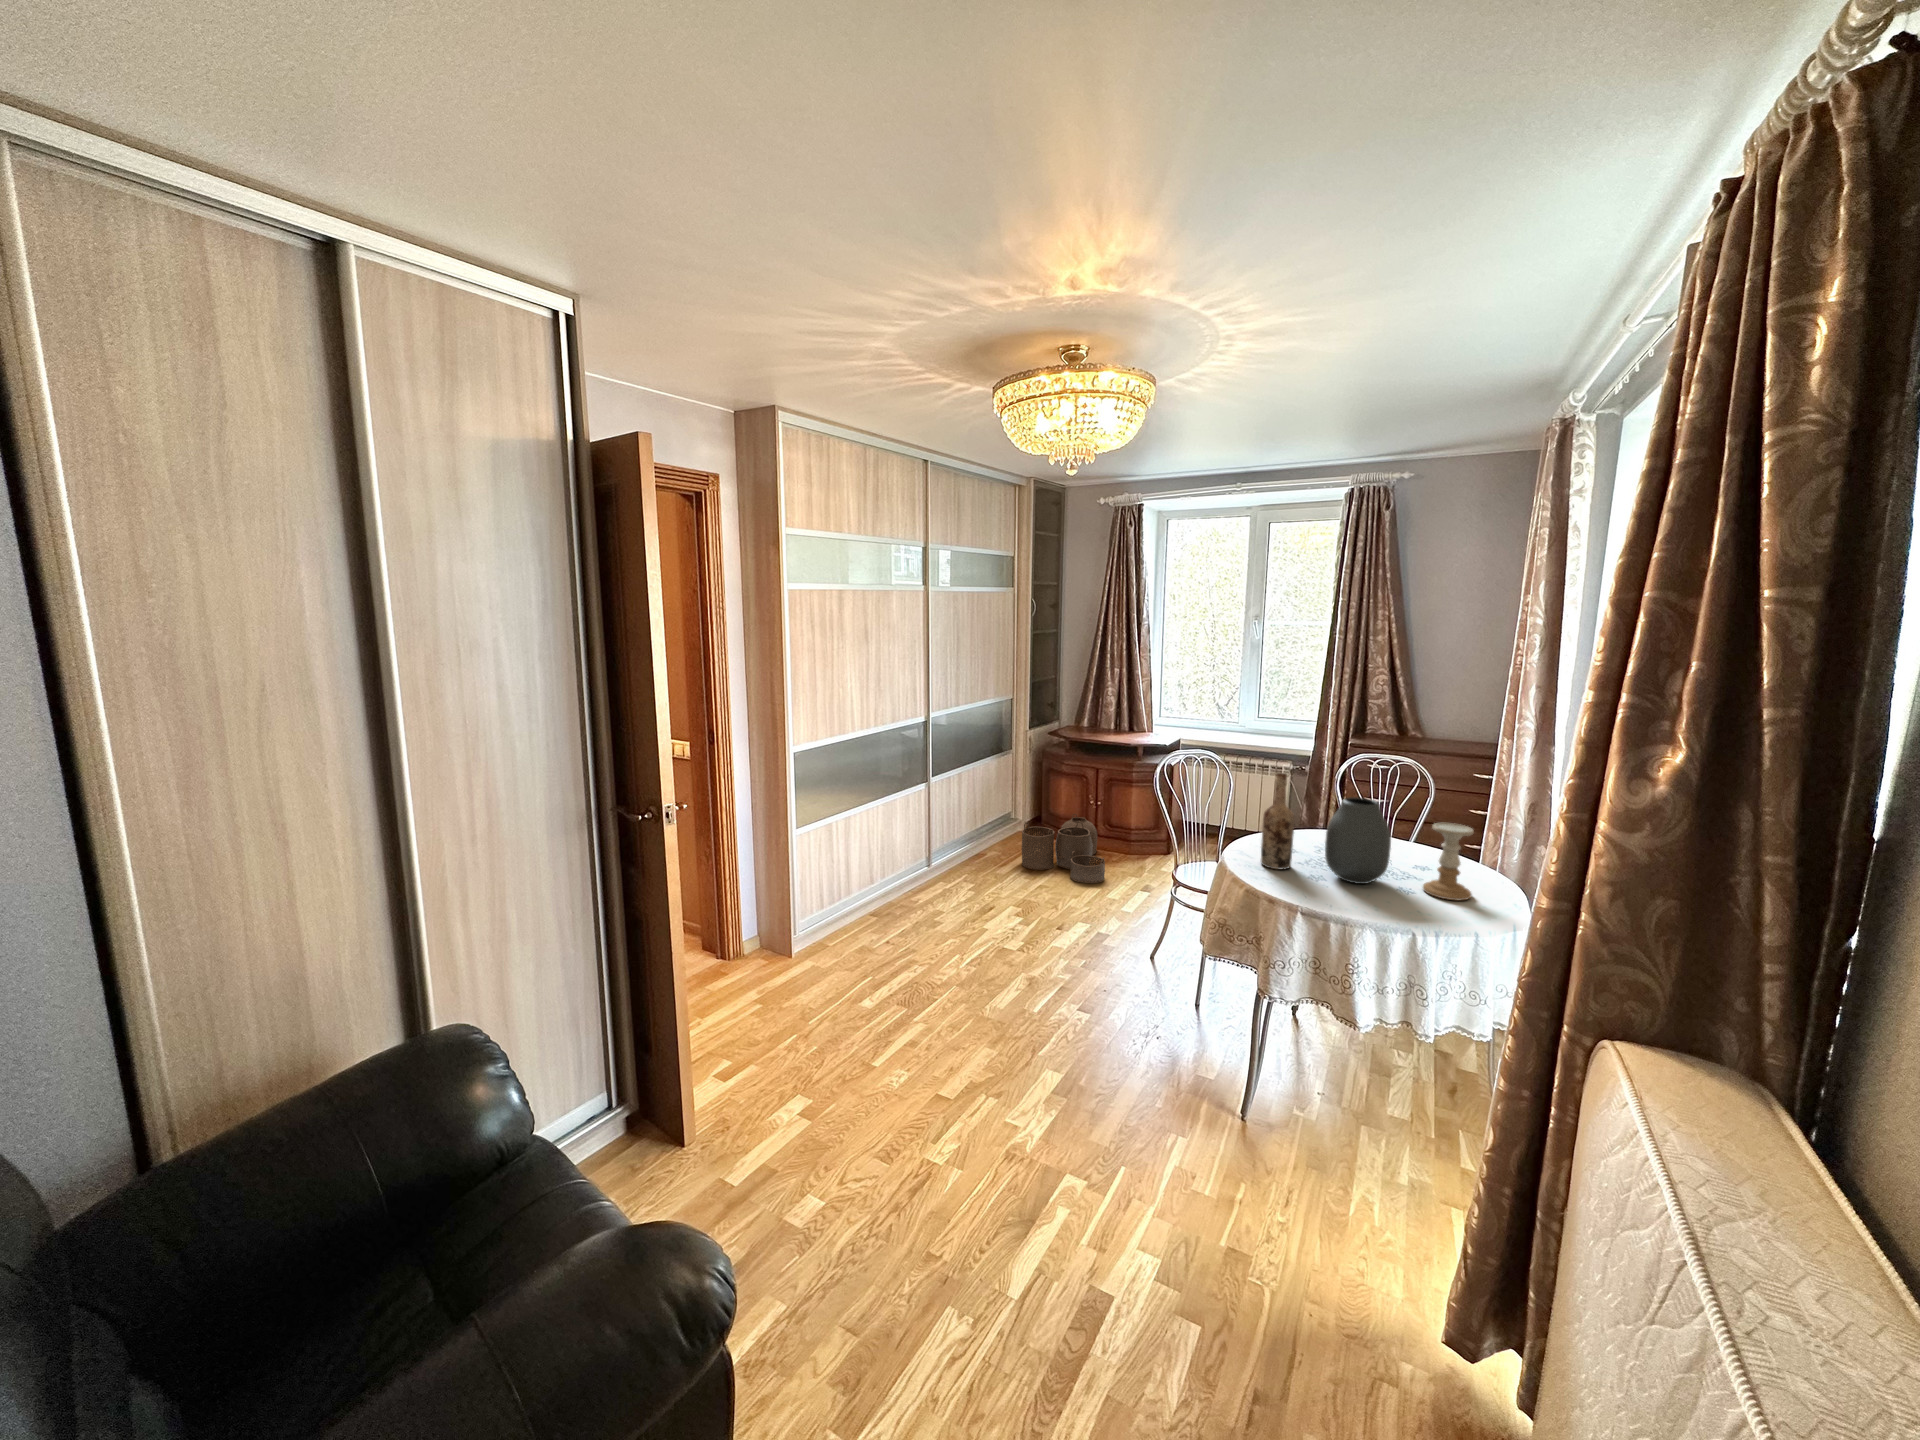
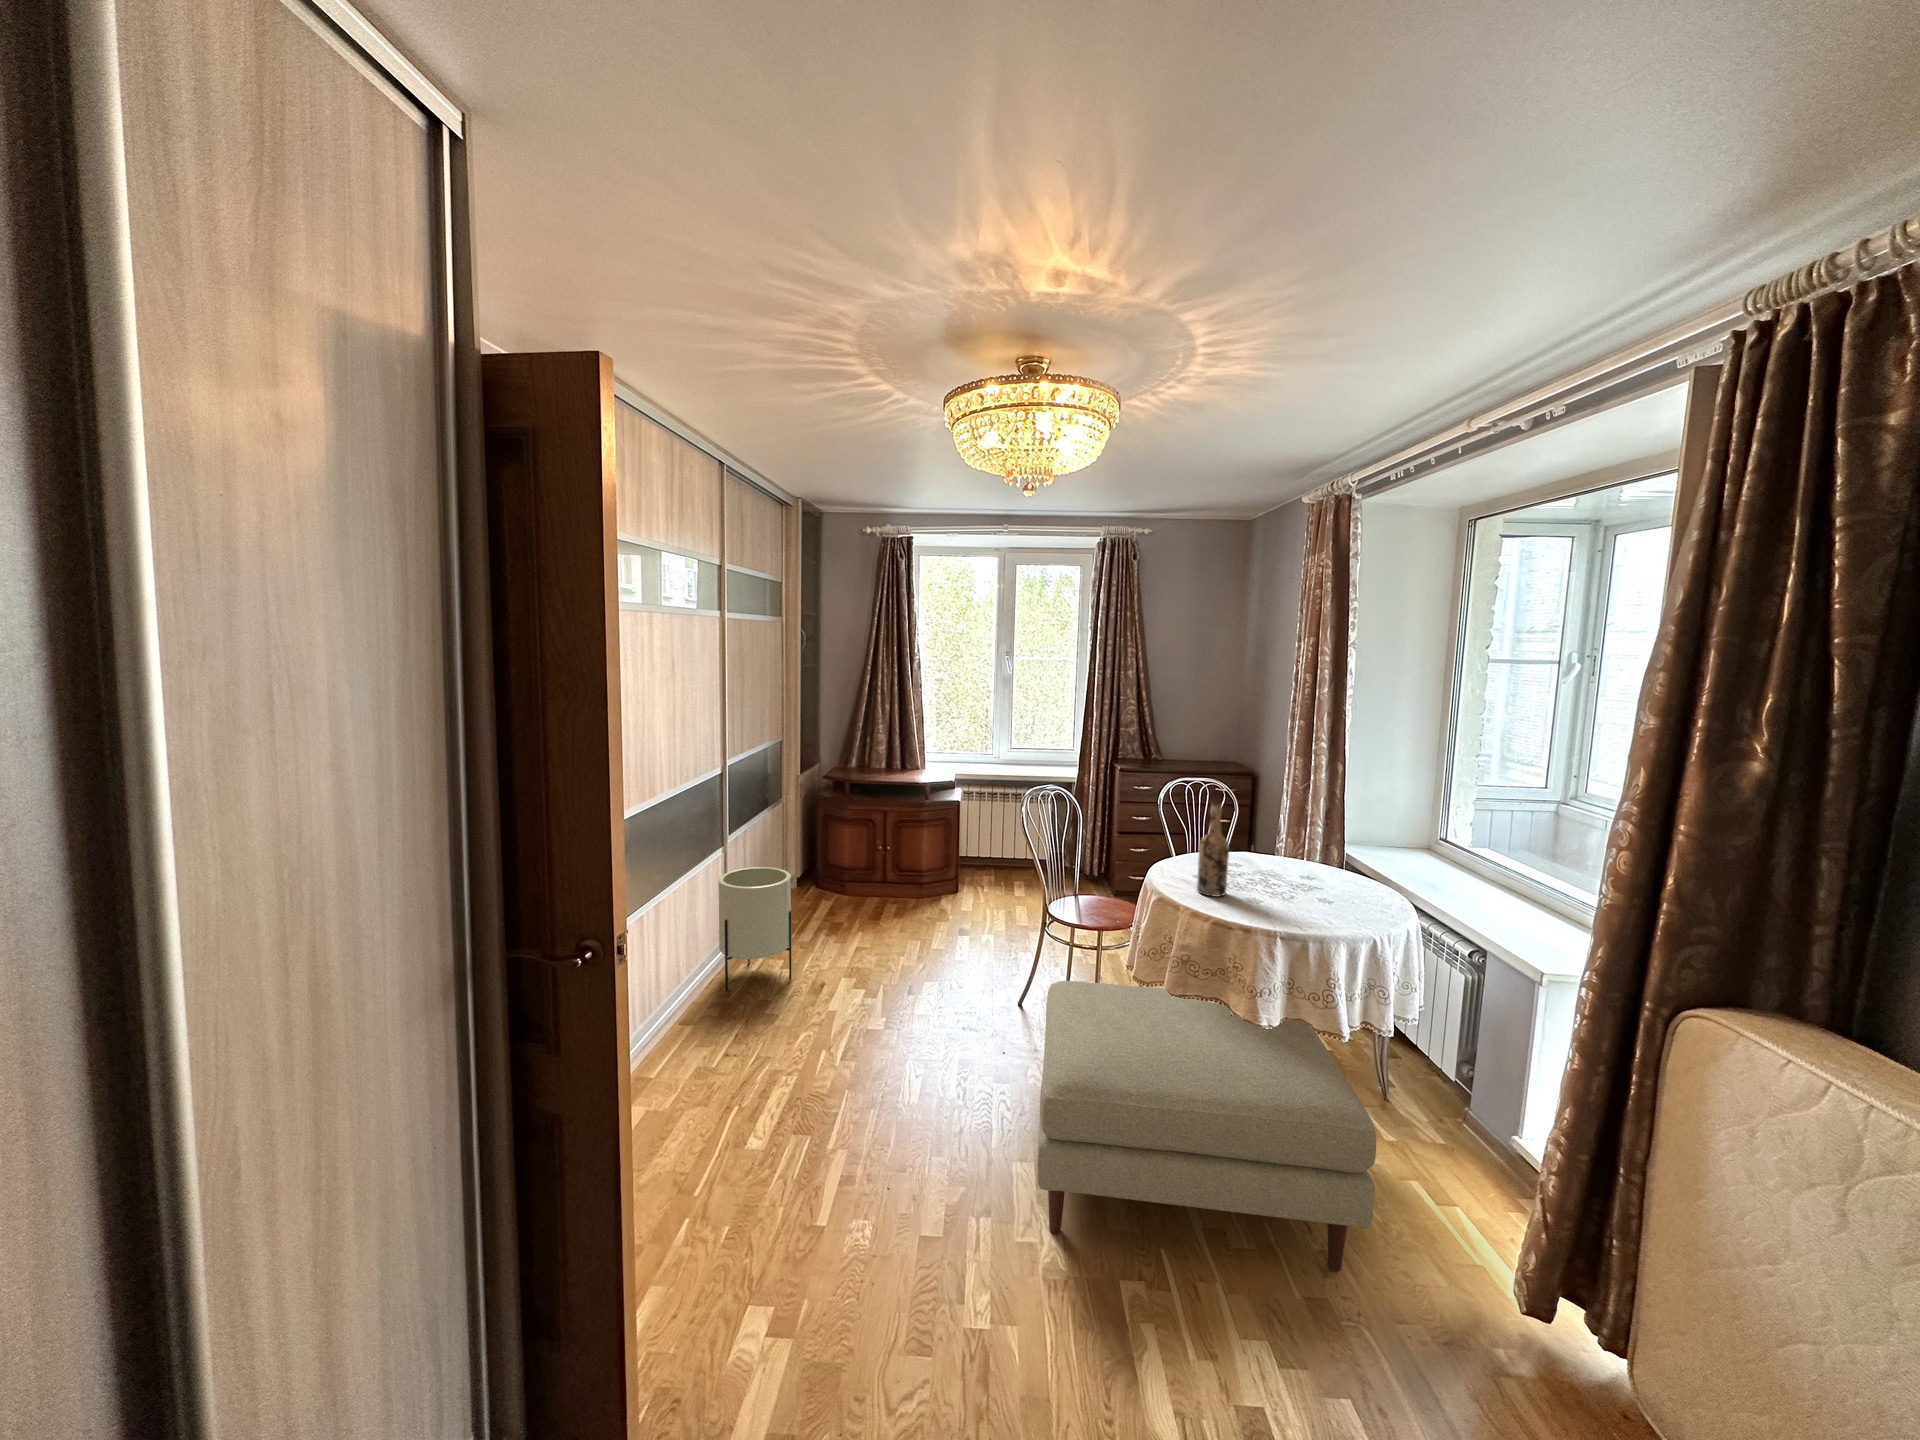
vase: present [1325,797,1391,884] -> none [1254,819,1313,900]
planter: none [913,804,971,901] -> present [719,867,792,991]
woven basket: present [1022,814,1105,883] -> none [820,862,918,936]
candle holder: present [1423,823,1474,900] -> none [1331,835,1373,903]
ottoman: none [1020,928,1360,1241] -> present [1037,981,1376,1271]

